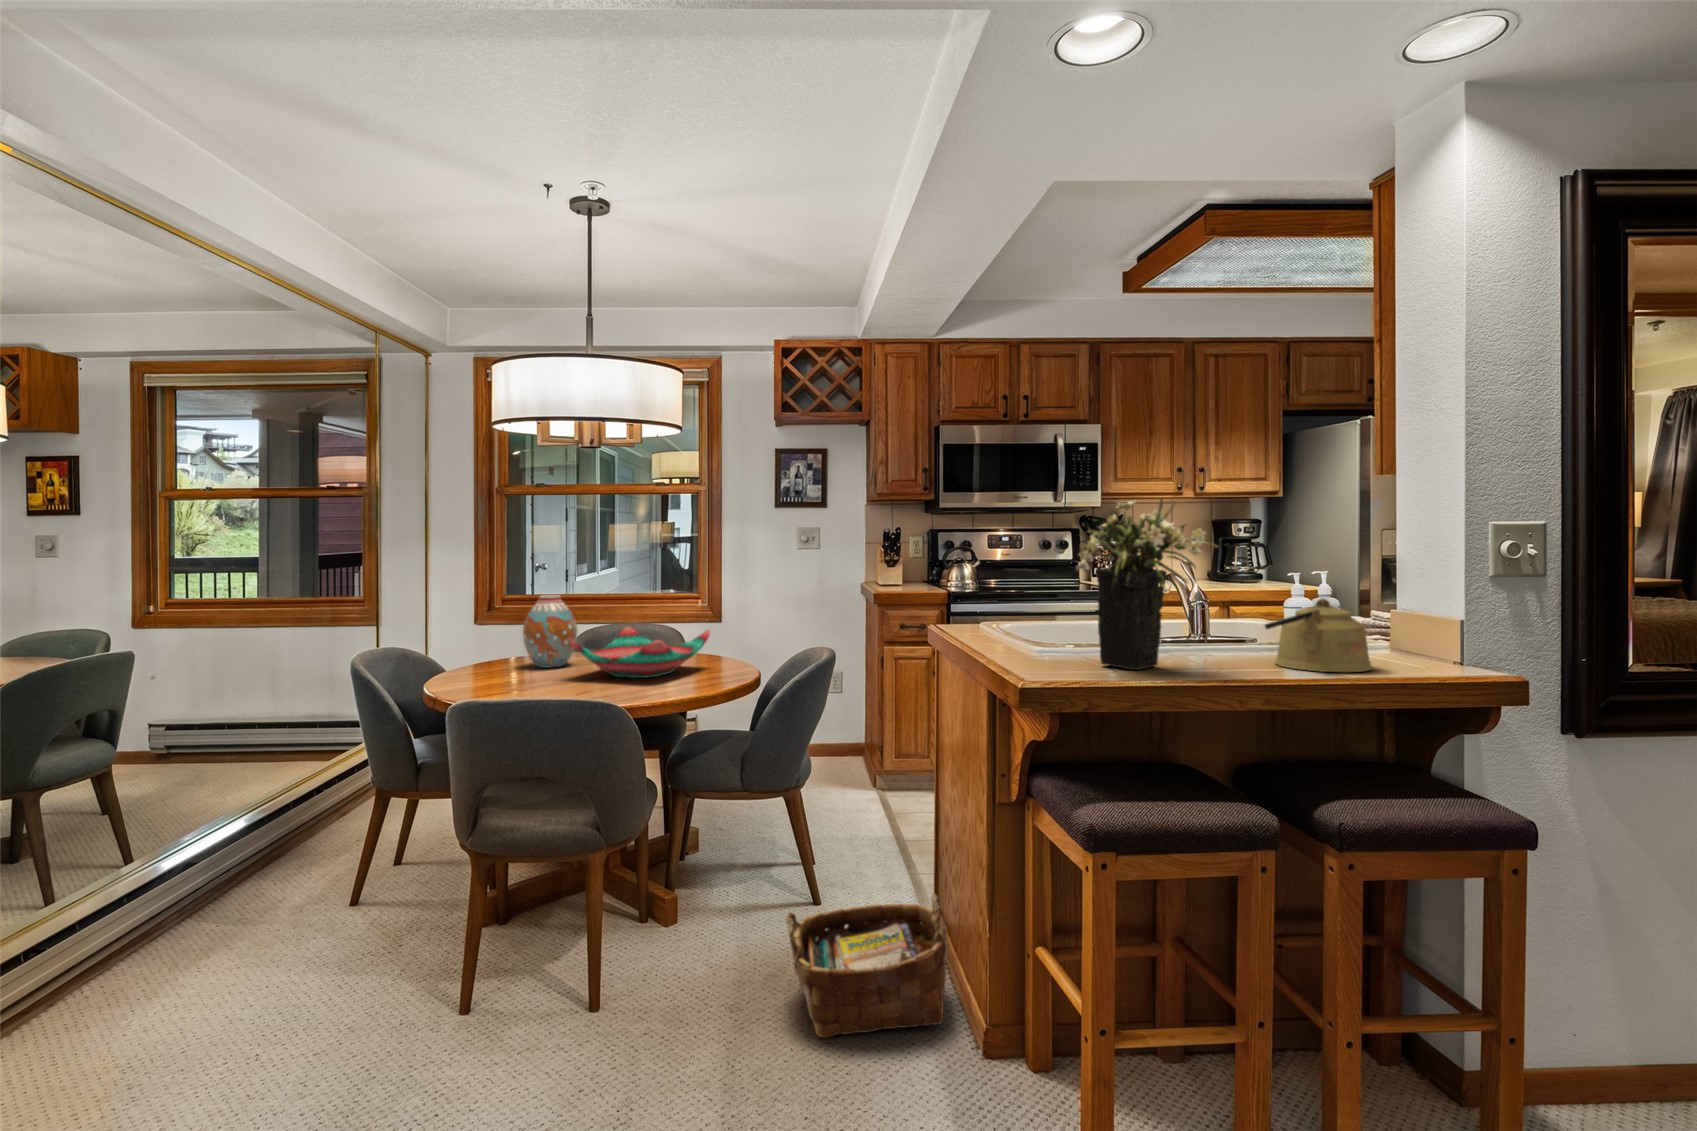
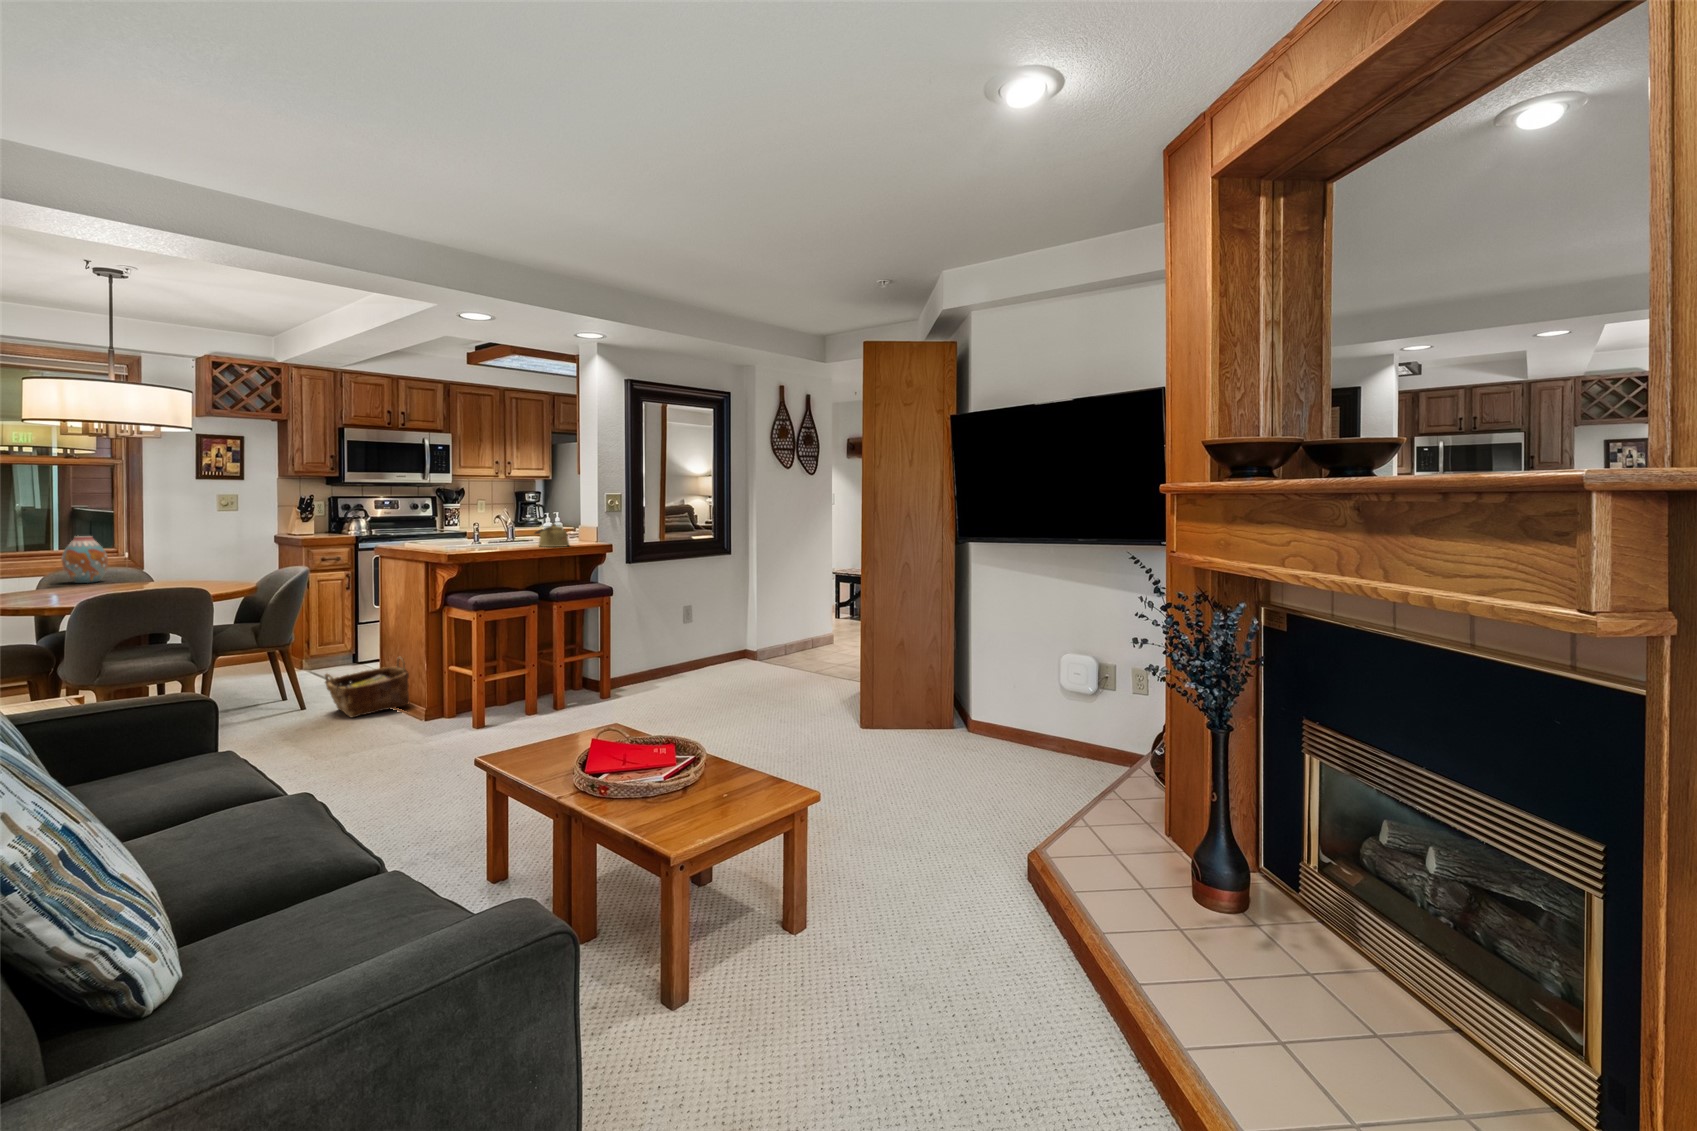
flower arrangement: present [1075,499,1218,670] -> none [462,487,517,549]
decorative bowl: present [569,626,710,678] -> none [126,554,222,582]

